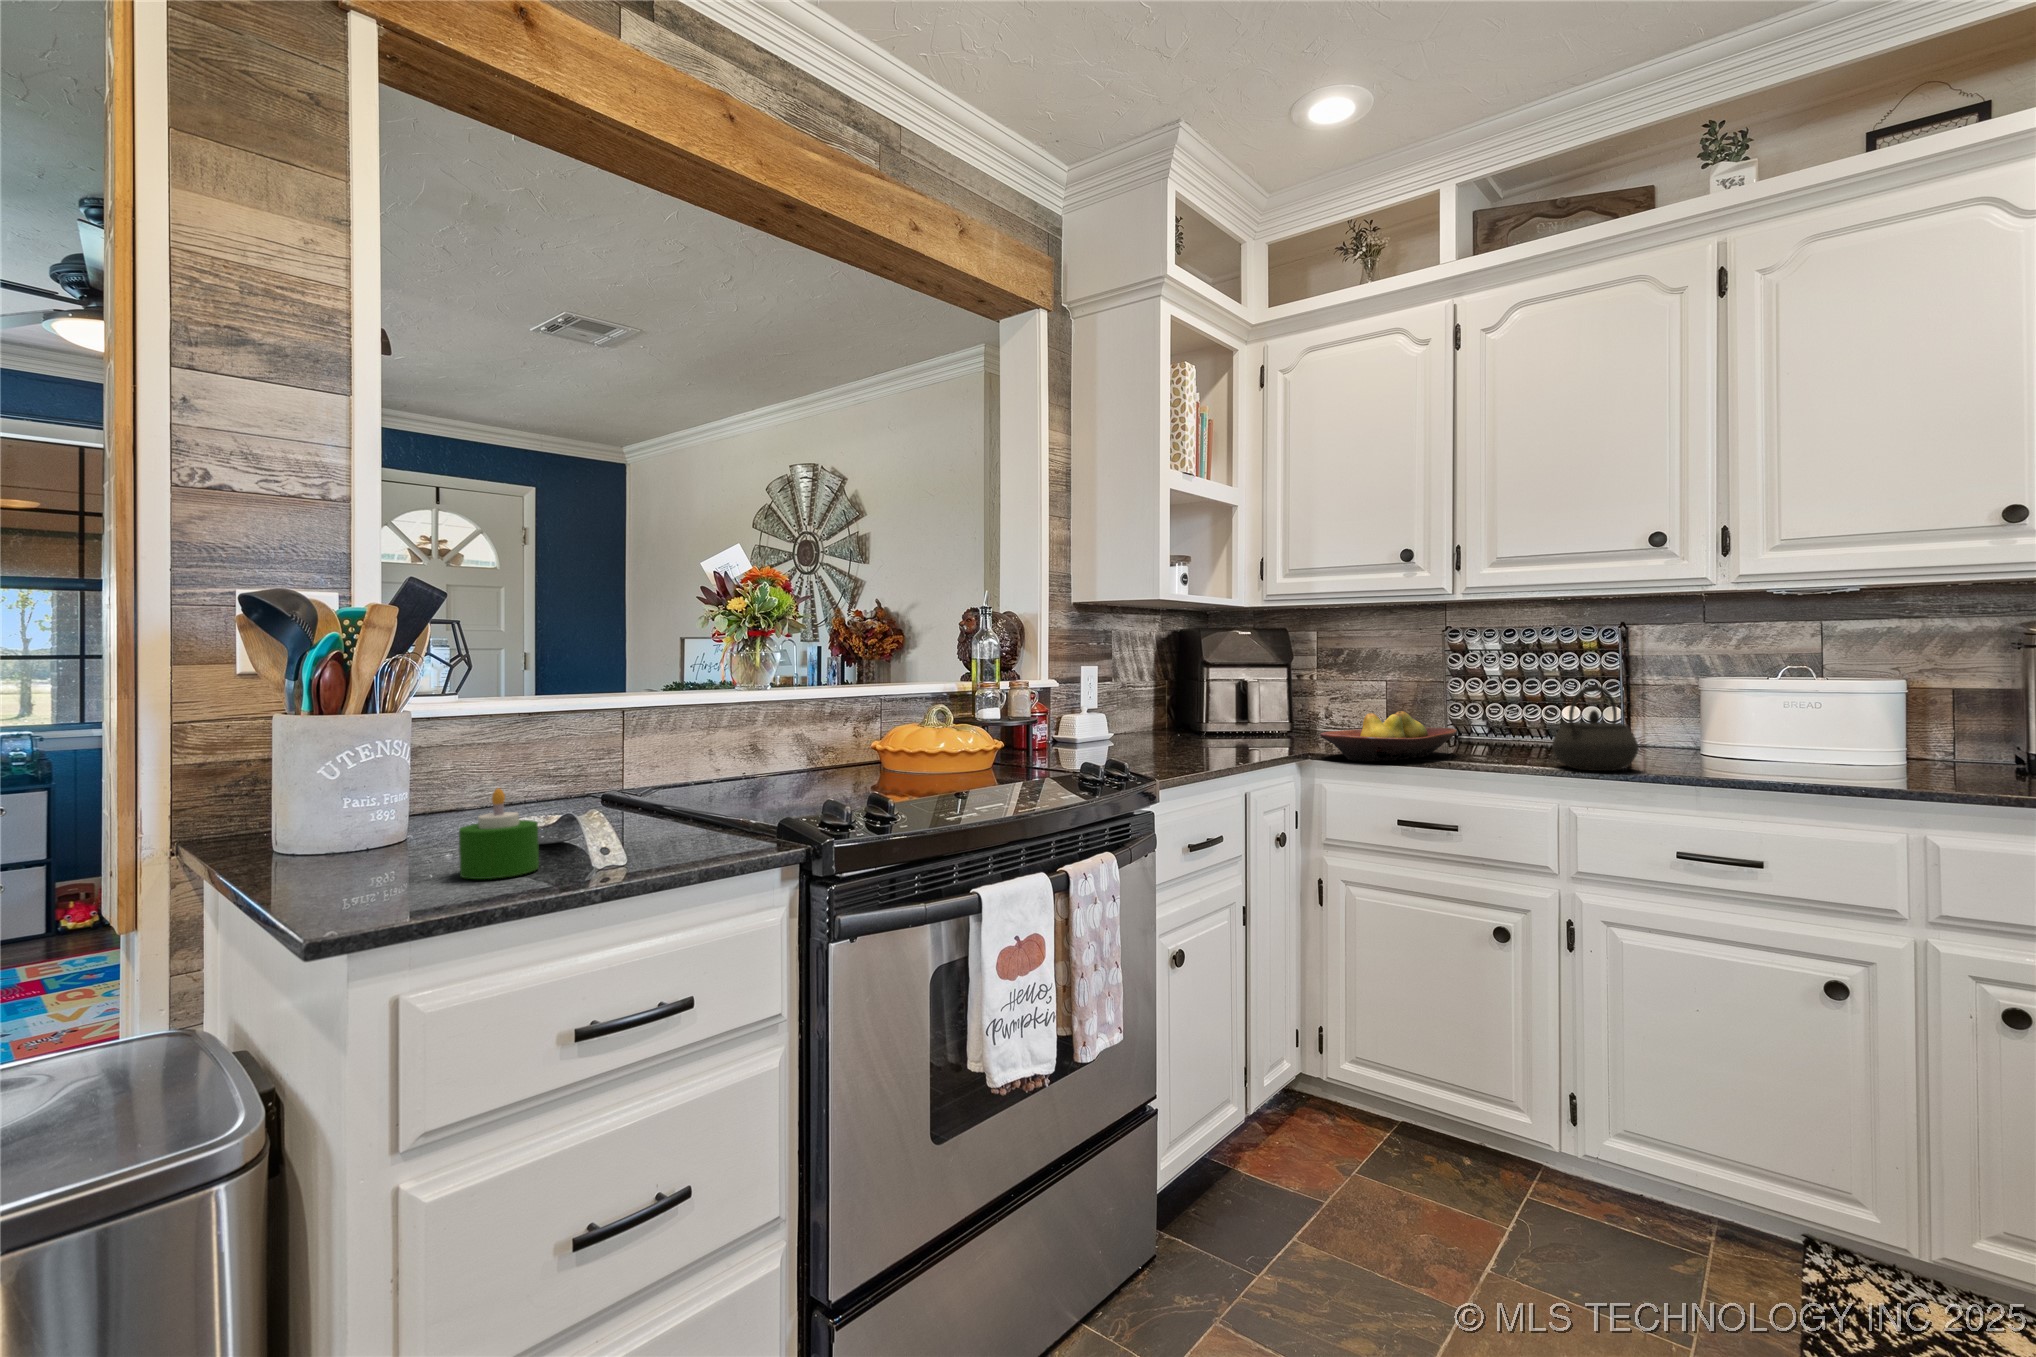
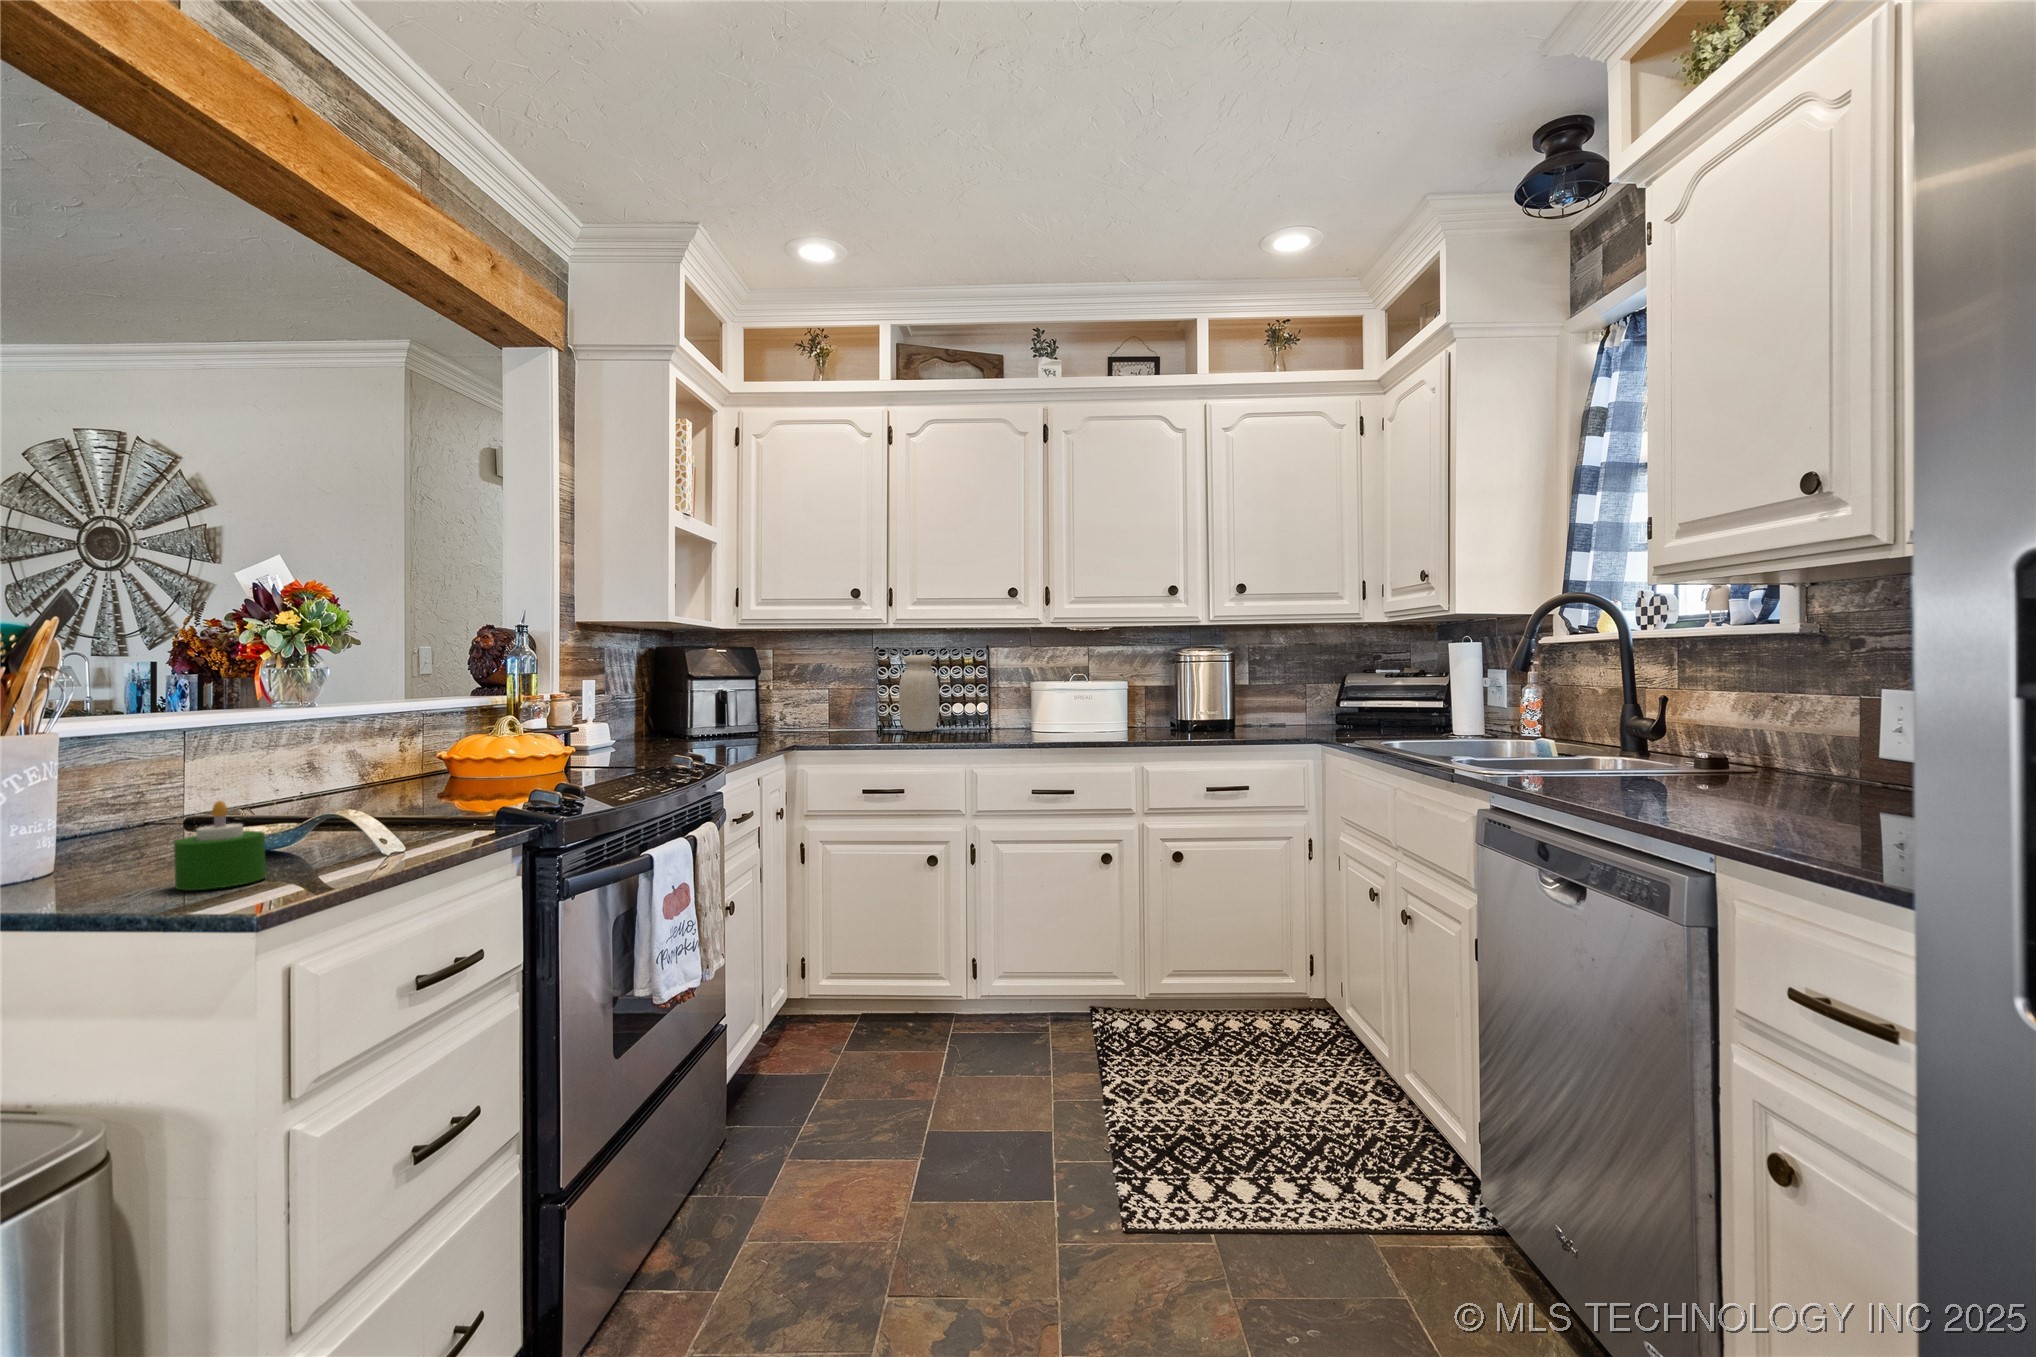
jar: none [1478,635,1540,743] -> present [899,655,939,732]
kettle: present [1552,685,1639,771] -> none [962,689,1009,744]
fruit bowl: present [1320,711,1457,761] -> none [812,710,900,748]

